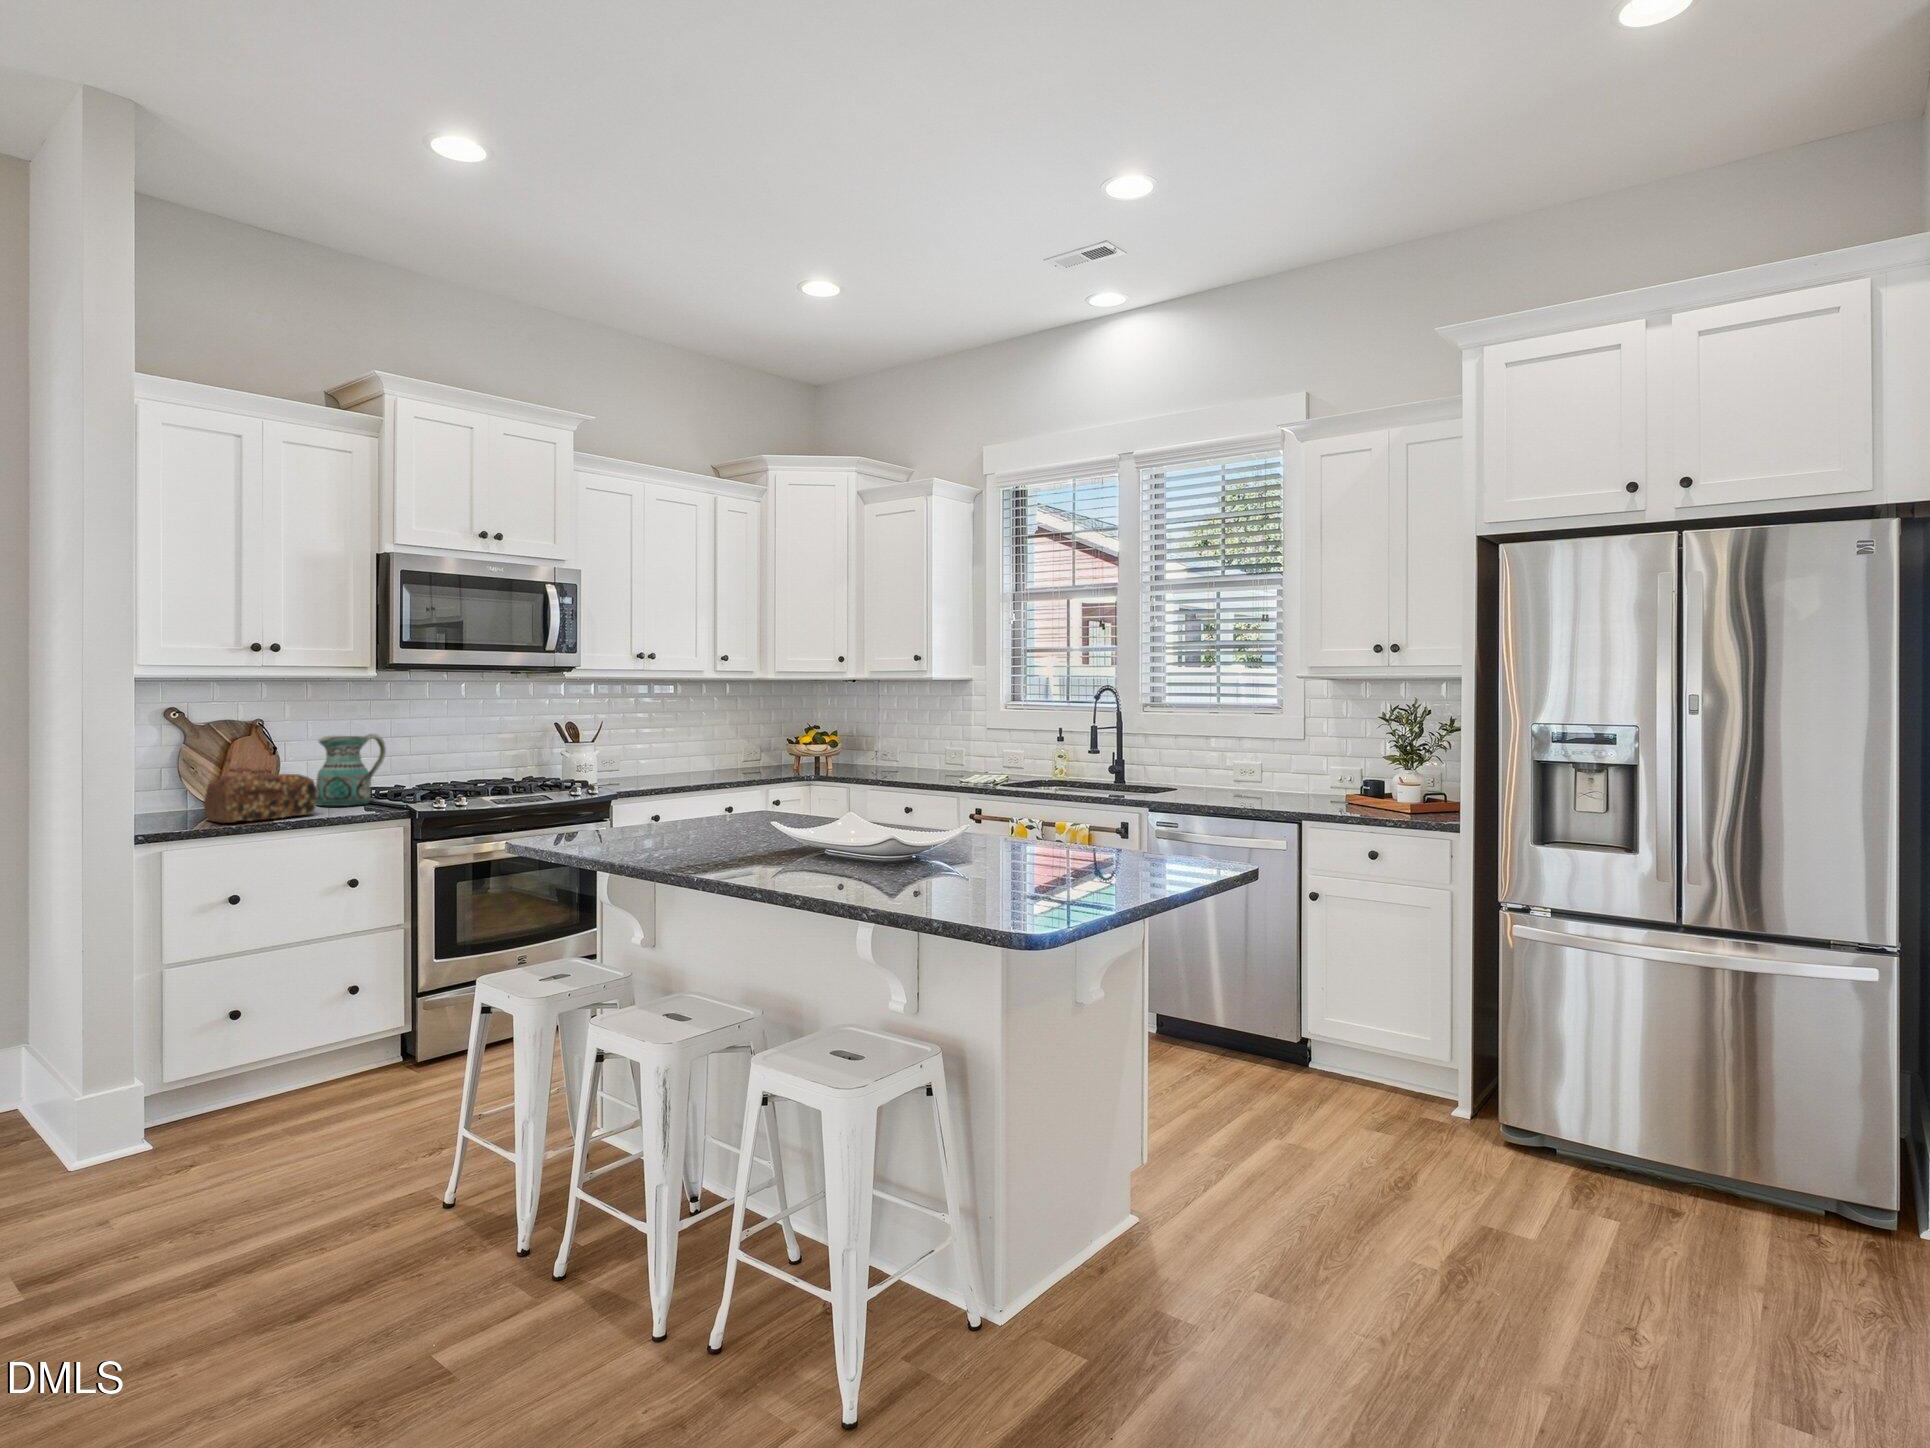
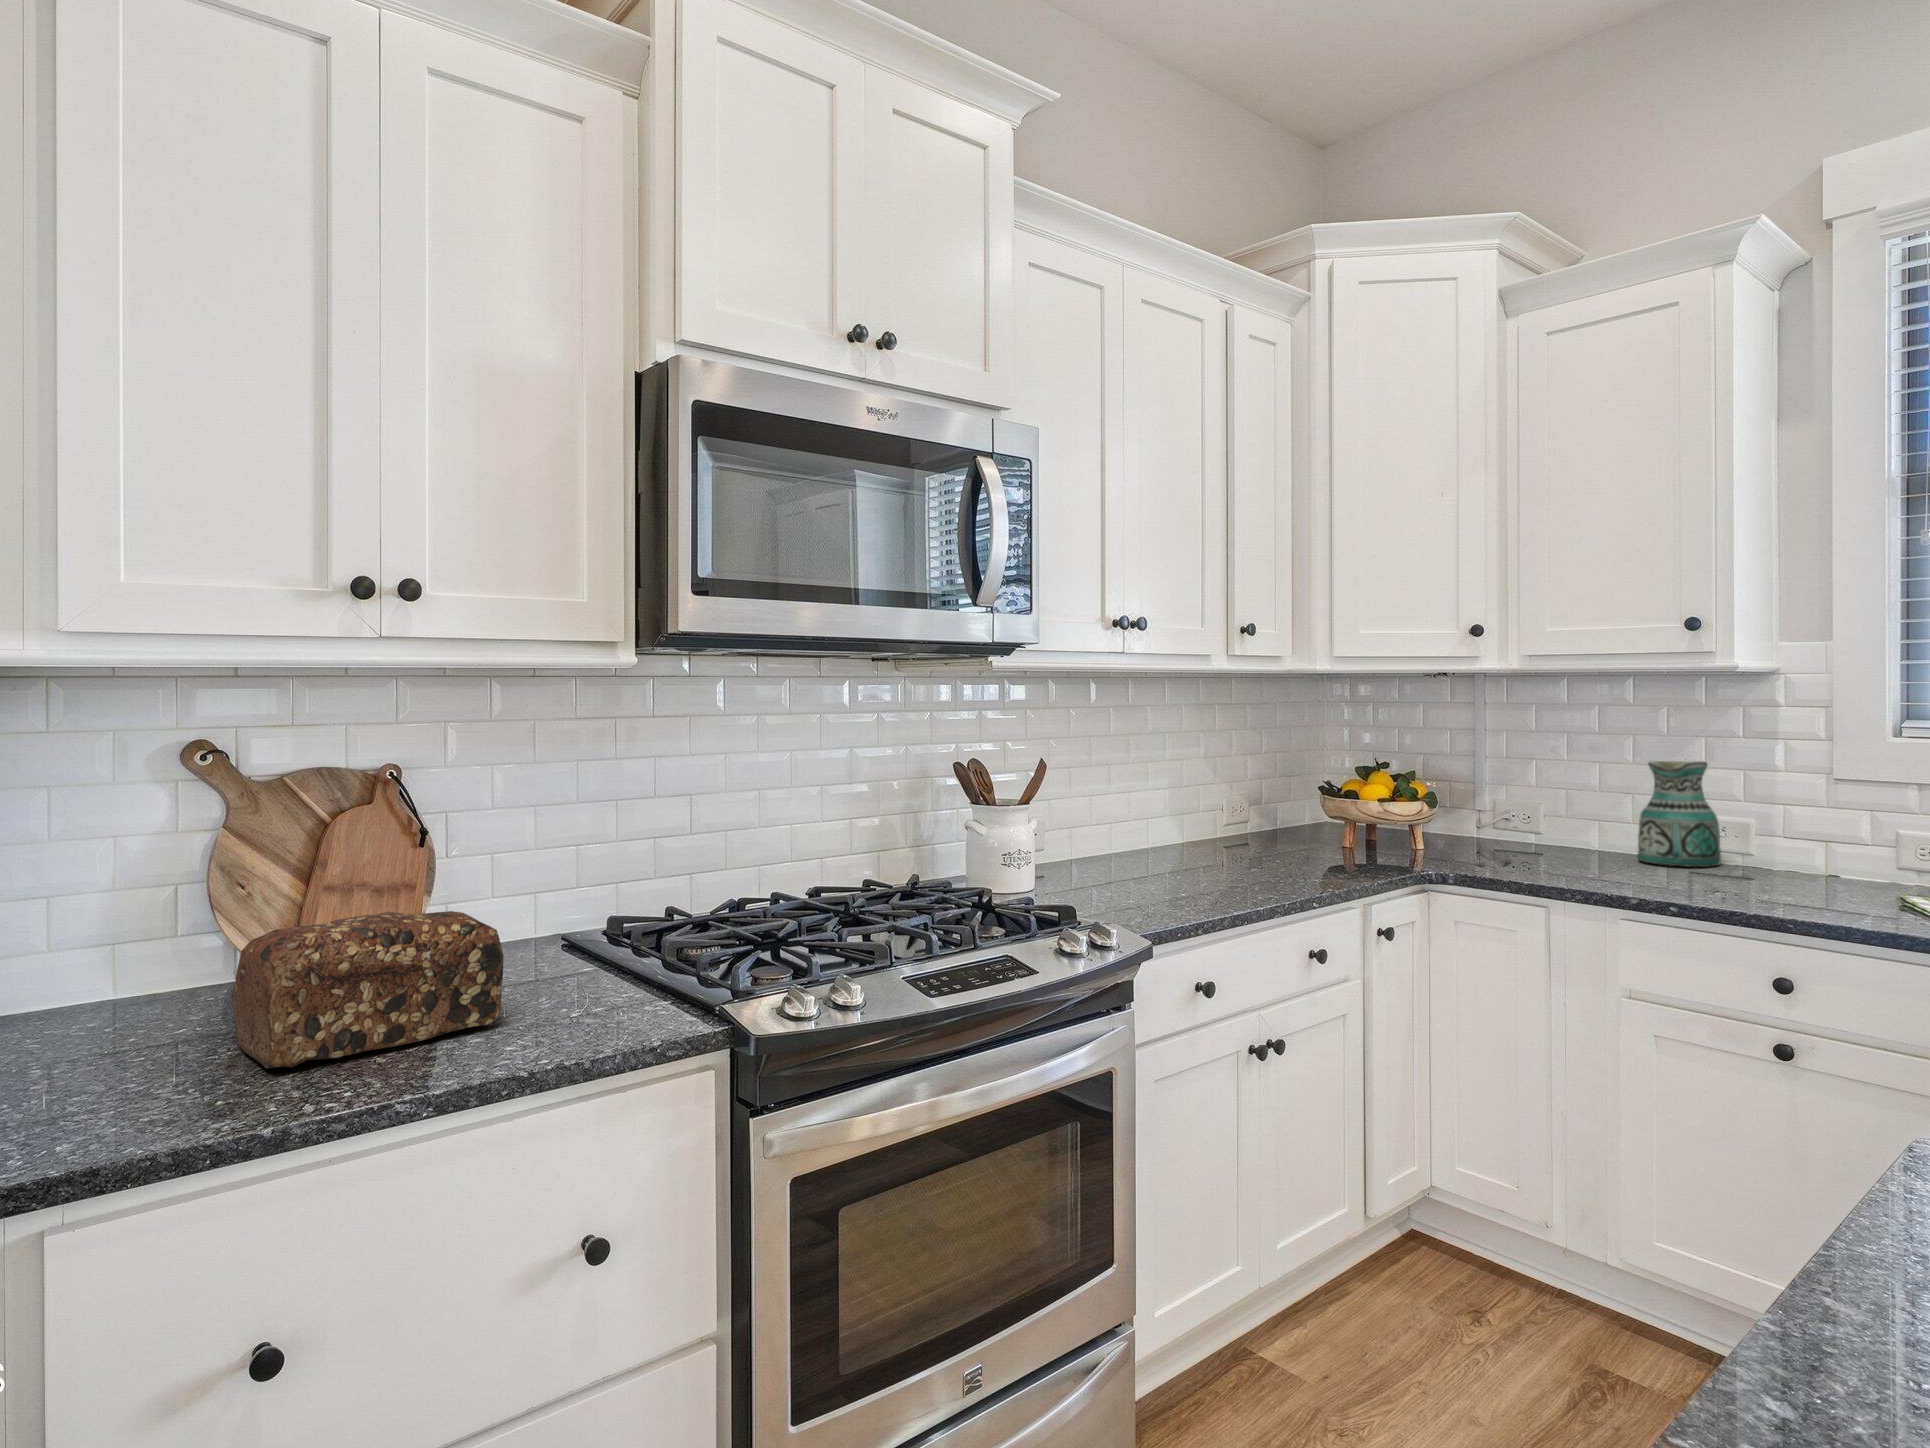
ceramic pitcher: present [315,734,386,806] -> present [1637,759,1721,867]

